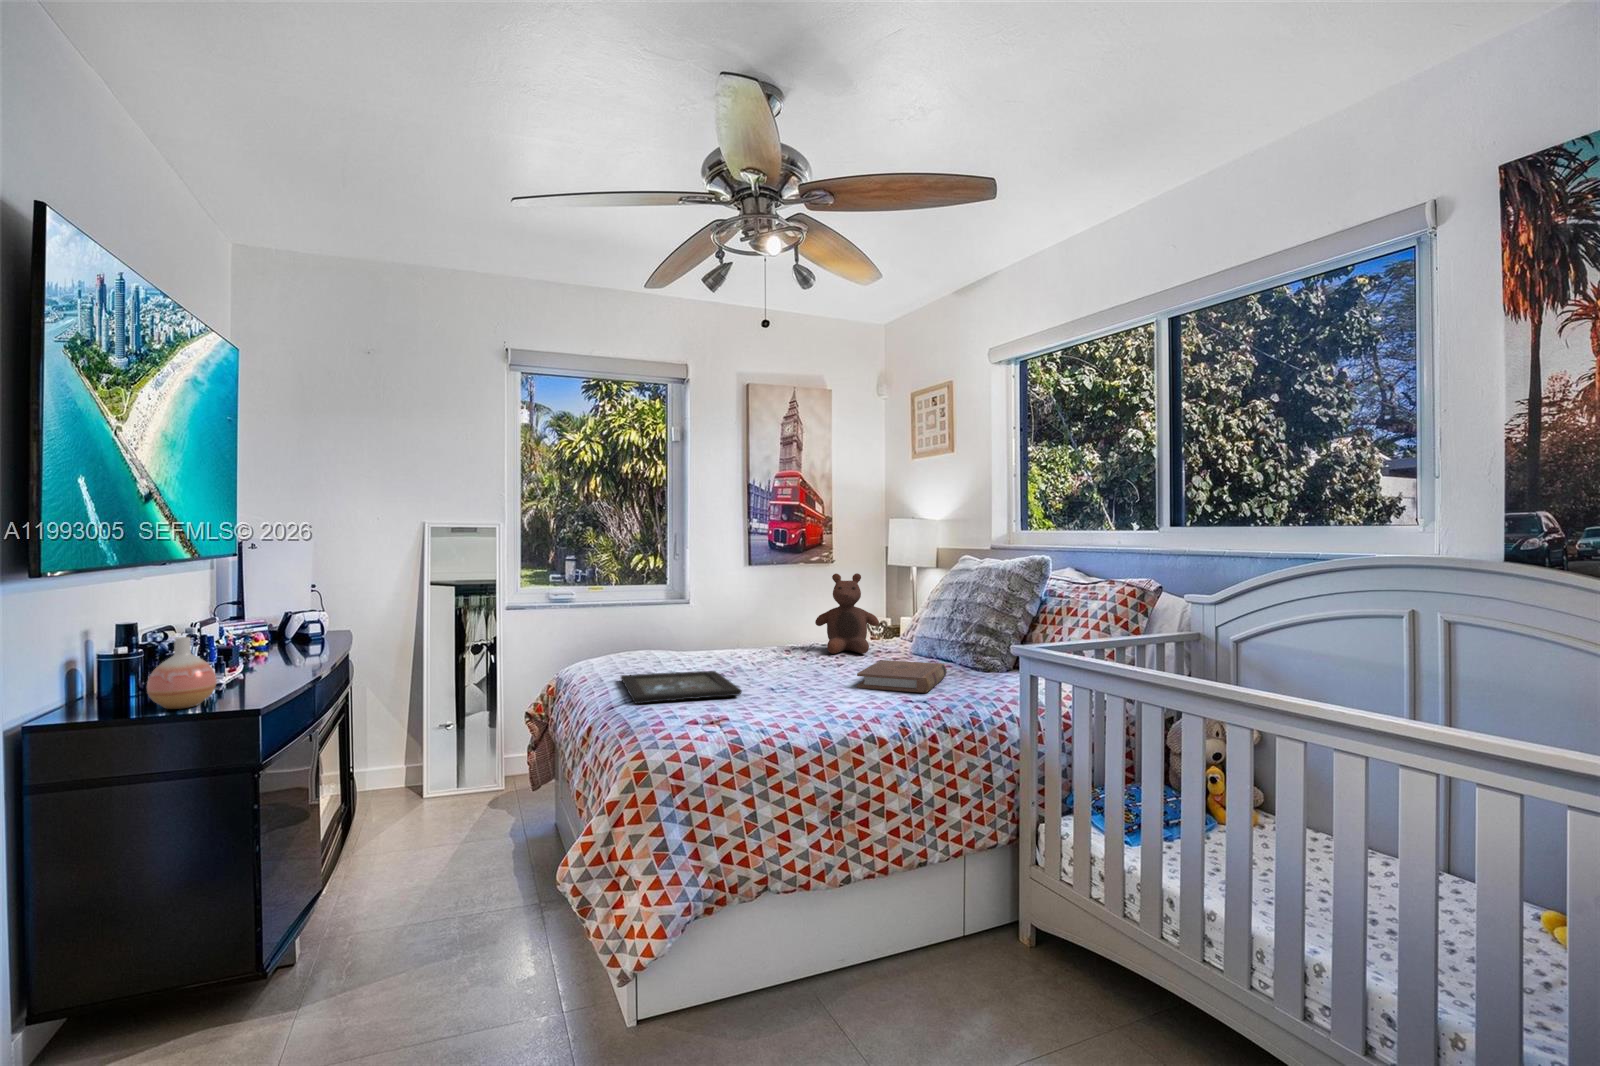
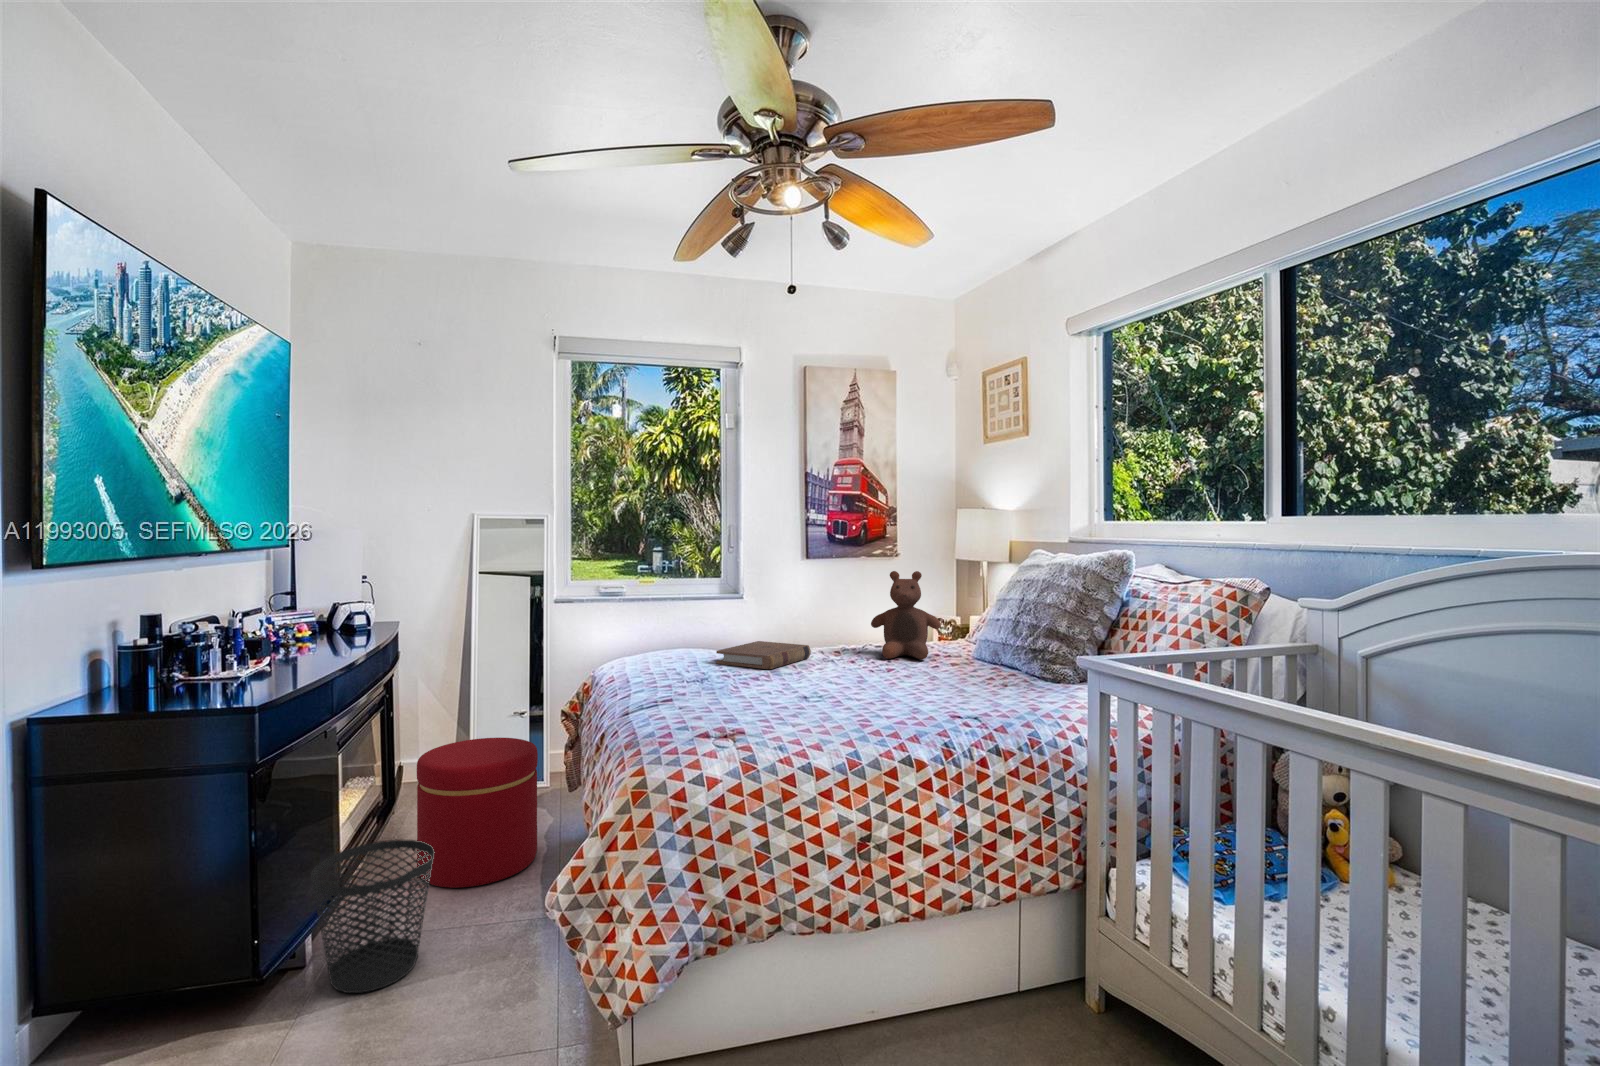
vase: present [147,637,217,709] -> none [154,629,225,703]
book: present [857,660,947,693] -> present [716,641,811,669]
tray: present [621,671,742,704] -> none [650,675,772,711]
ottoman: none [385,739,504,884] -> present [417,738,538,888]
wastebasket: none [303,836,423,983] -> present [311,840,434,993]

